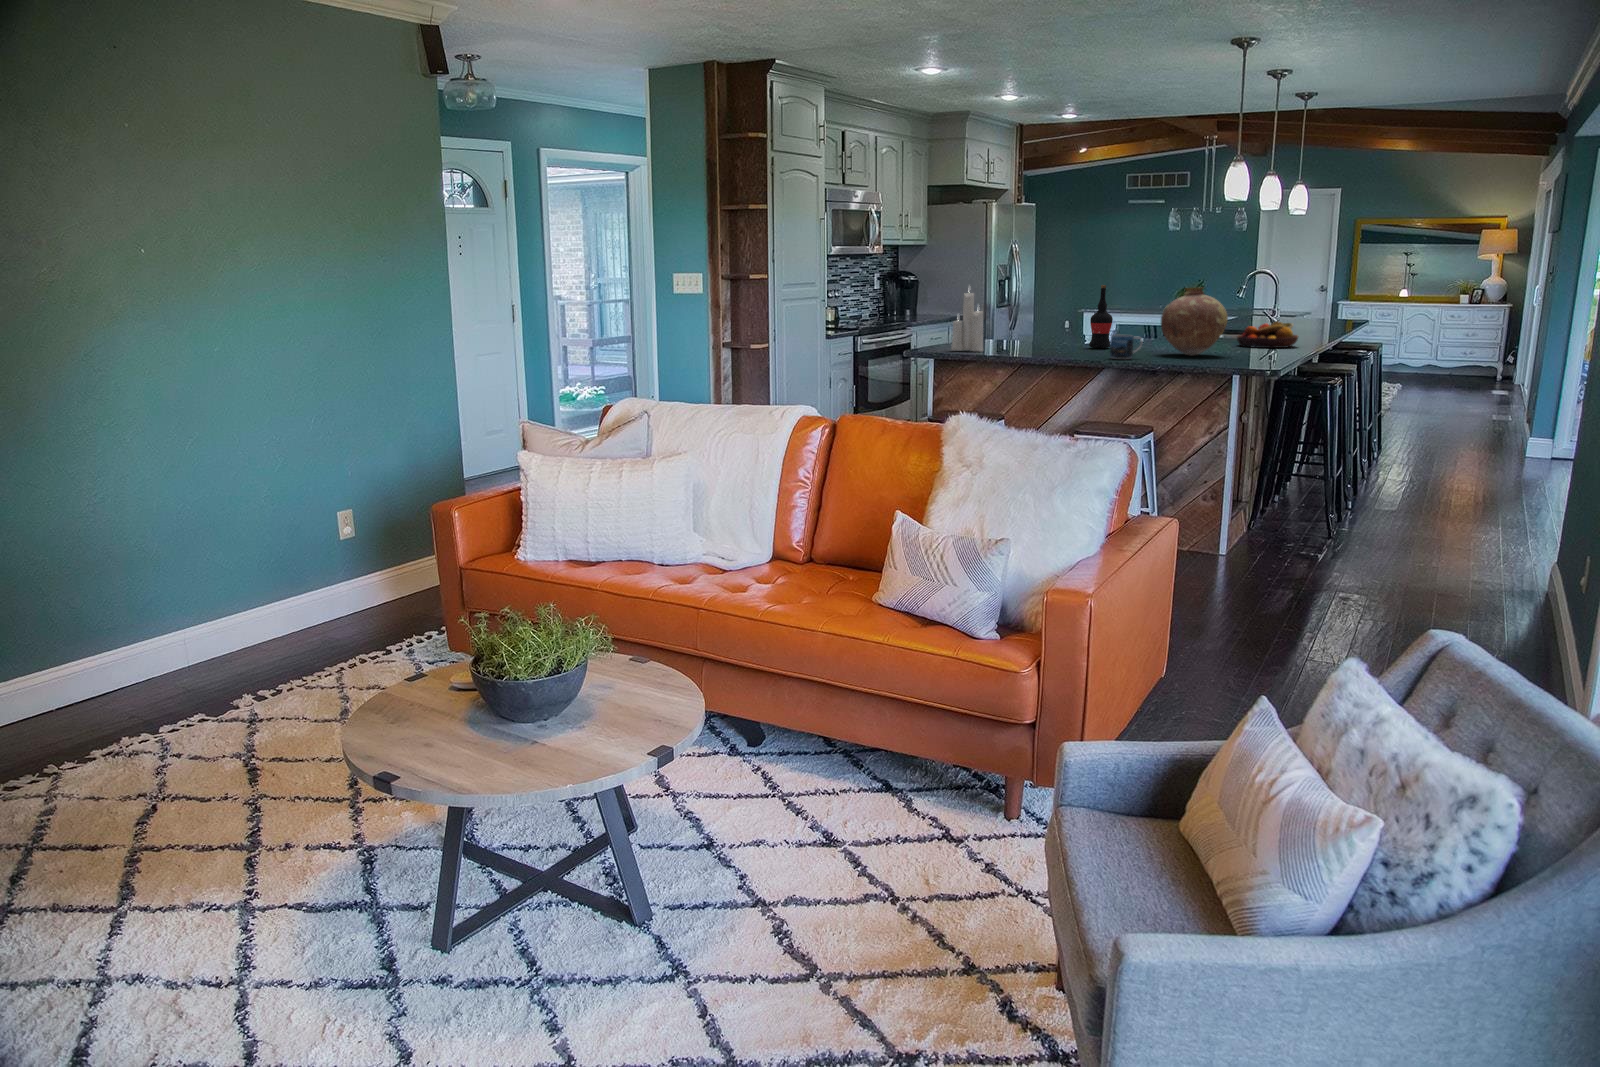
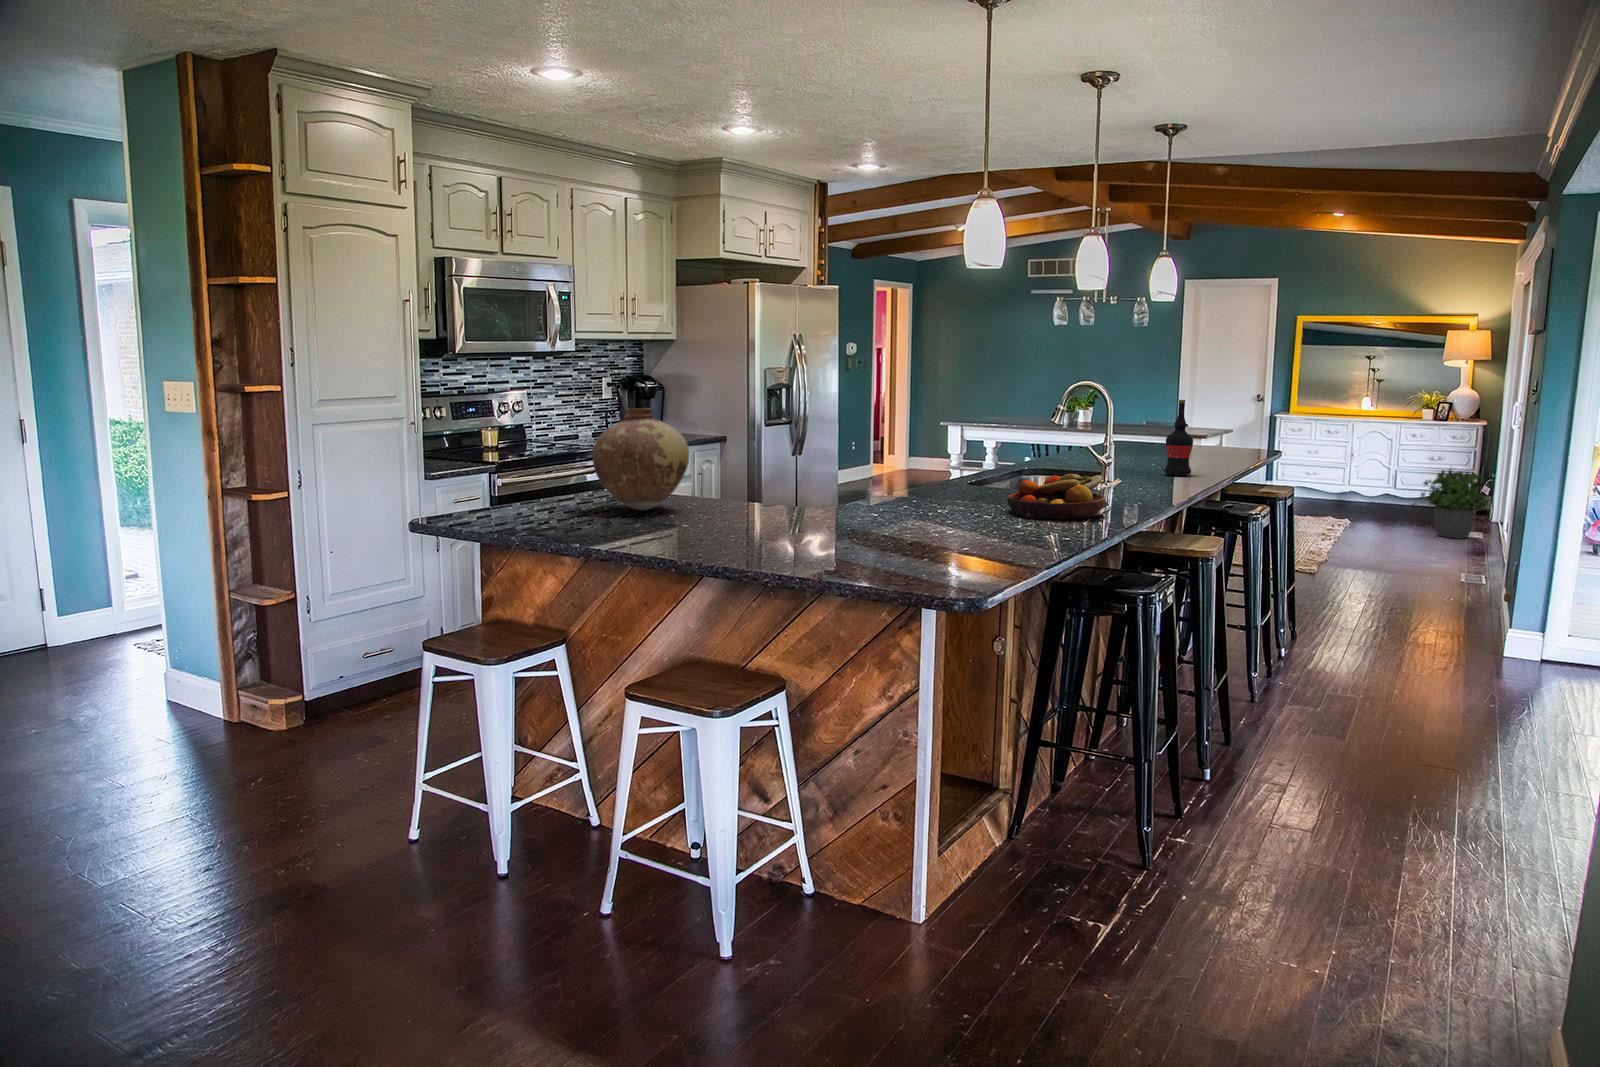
wine bottle: present [1089,285,1113,348] -> present [1164,400,1193,476]
vase: present [1161,288,1228,355] -> present [592,408,689,510]
candle: present [951,291,983,351] -> none [484,403,539,525]
mug: present [1110,334,1143,359] -> none [710,507,770,556]
potted plant: none [1458,339,1515,395] -> present [1421,469,1490,539]

